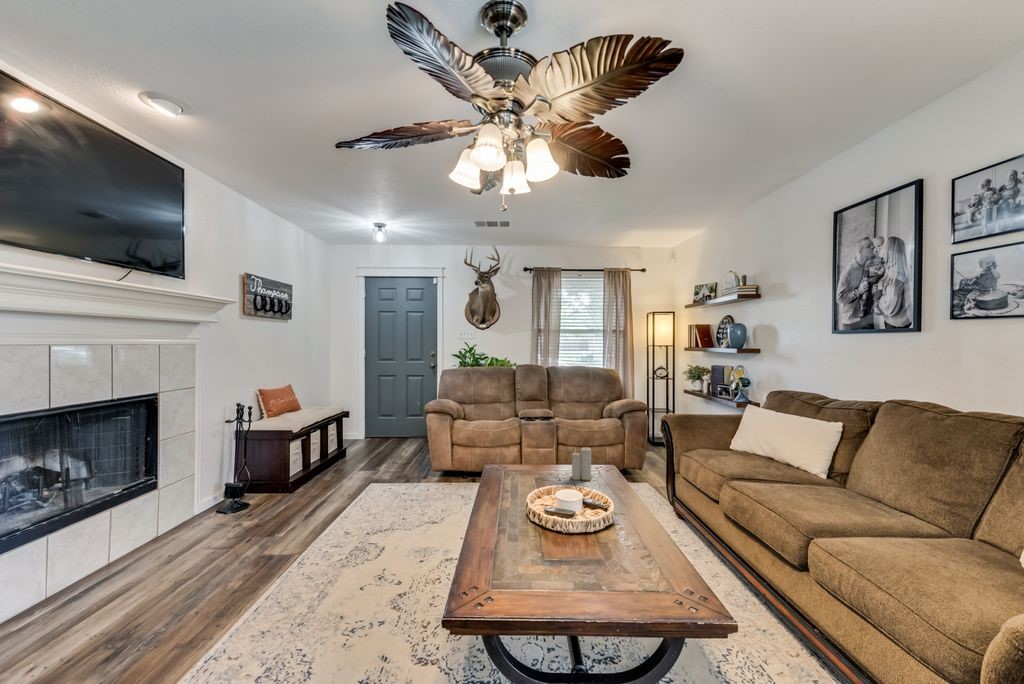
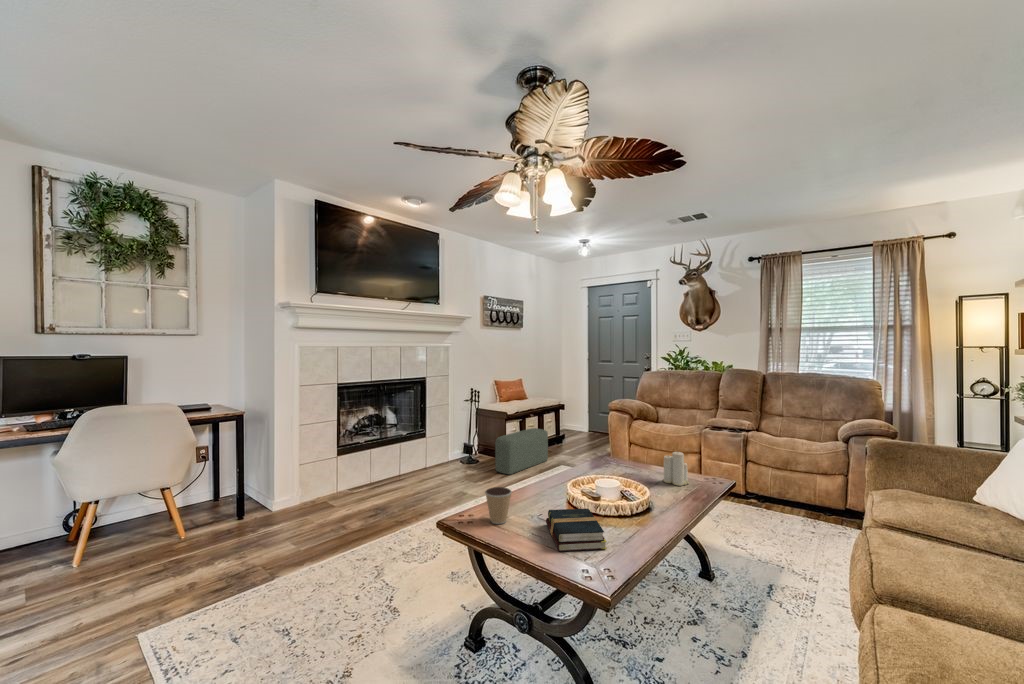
pouf: none [290,444,348,510] -> present [495,428,548,474]
hardback book: none [564,530,654,595] -> present [546,509,607,551]
coffee cup: none [495,535,532,590] -> present [485,487,512,524]

